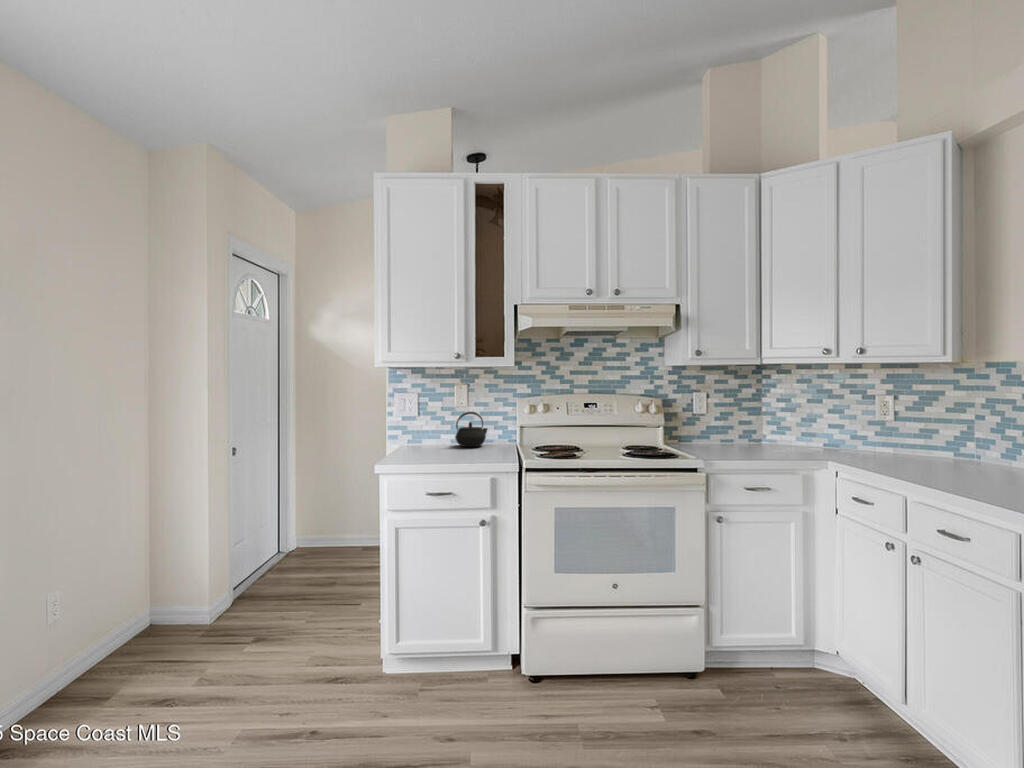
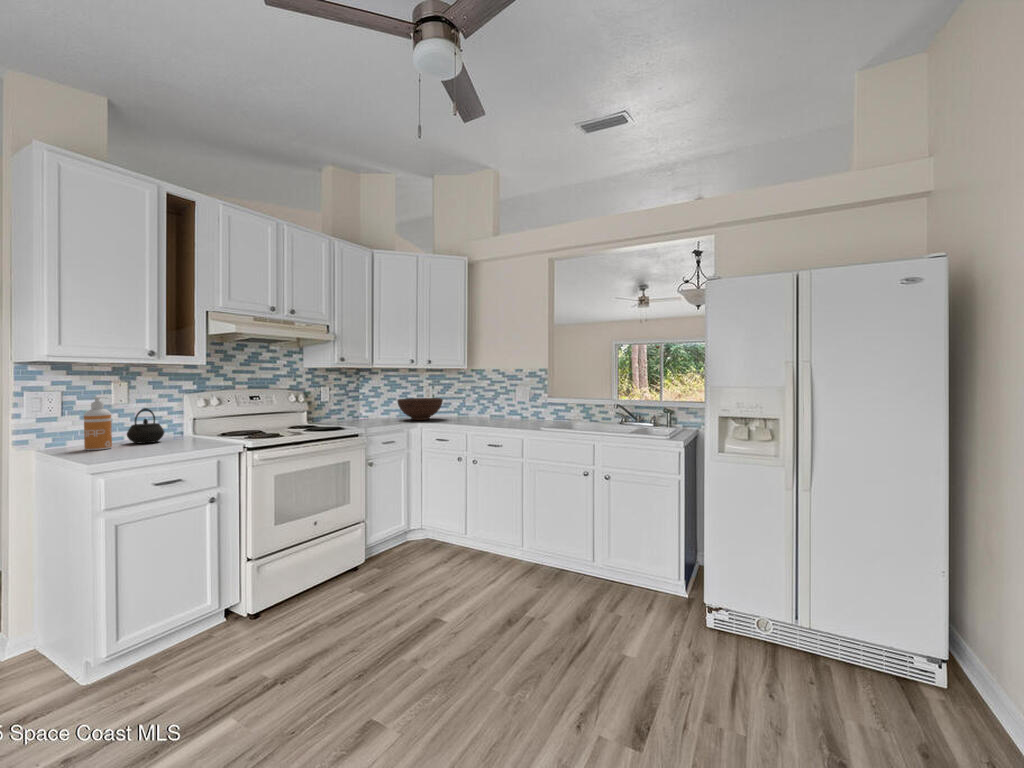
soap dispenser: none [416,399,437,450] -> present [84,397,112,450]
fruit bowl: none [802,416,900,457] -> present [397,398,443,420]

